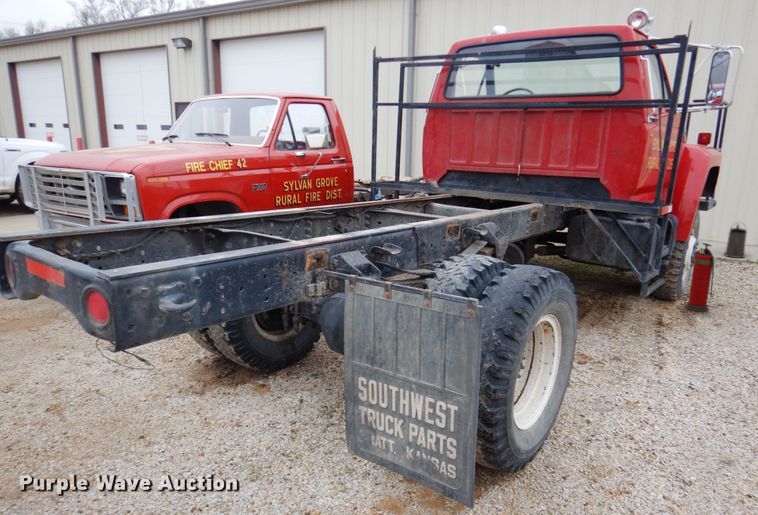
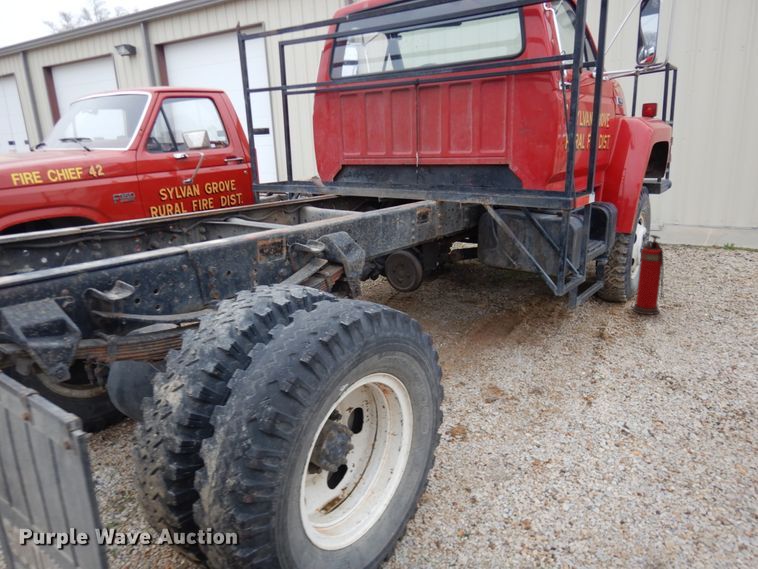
watering can: present [725,225,747,258] -> none [683,206,707,245]

